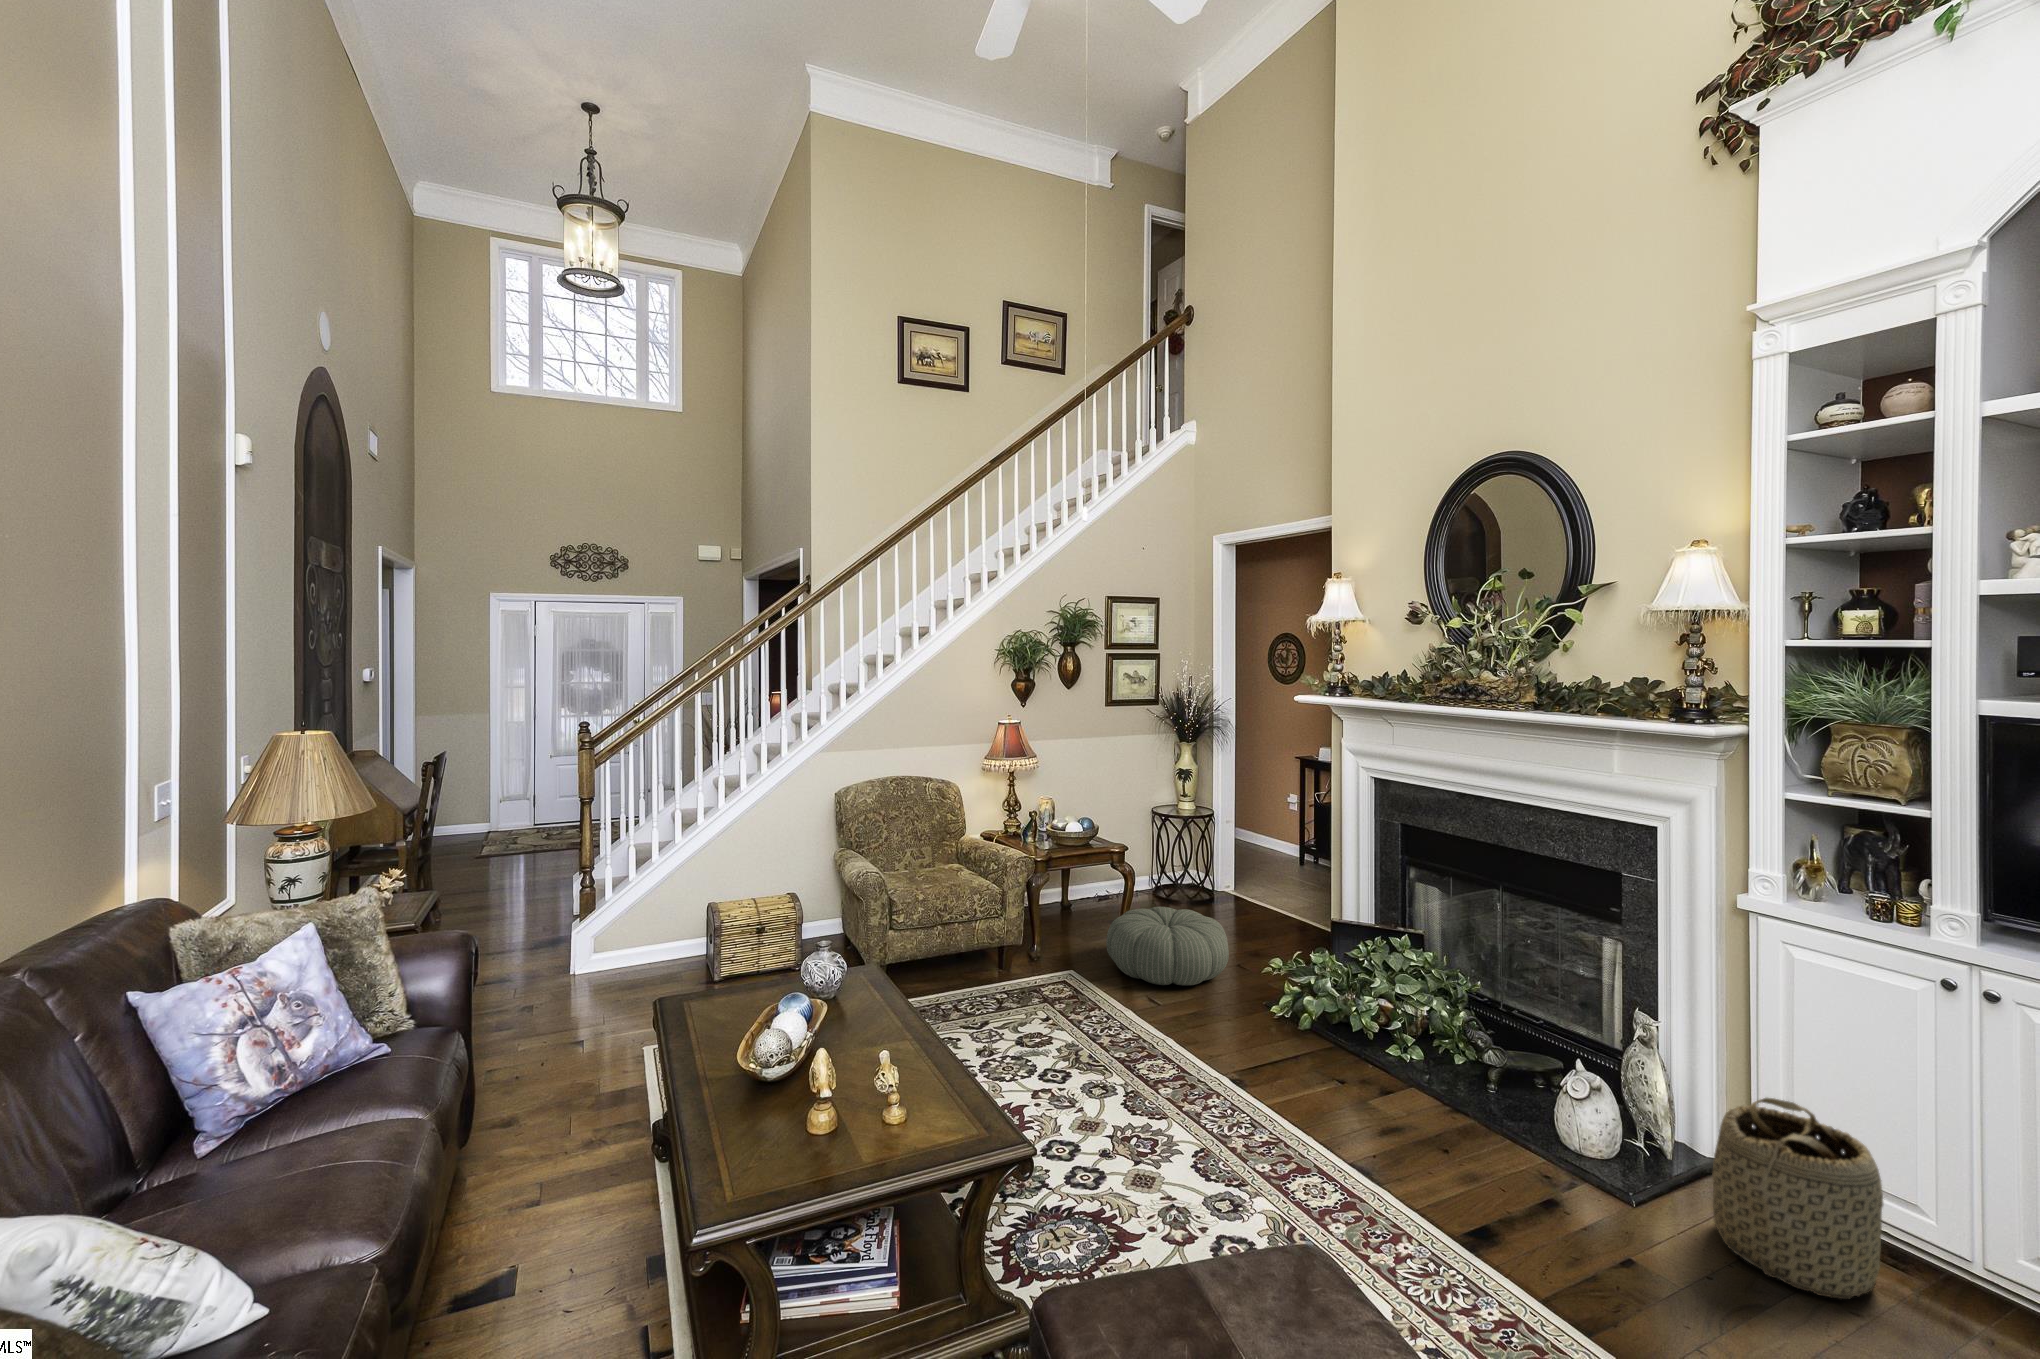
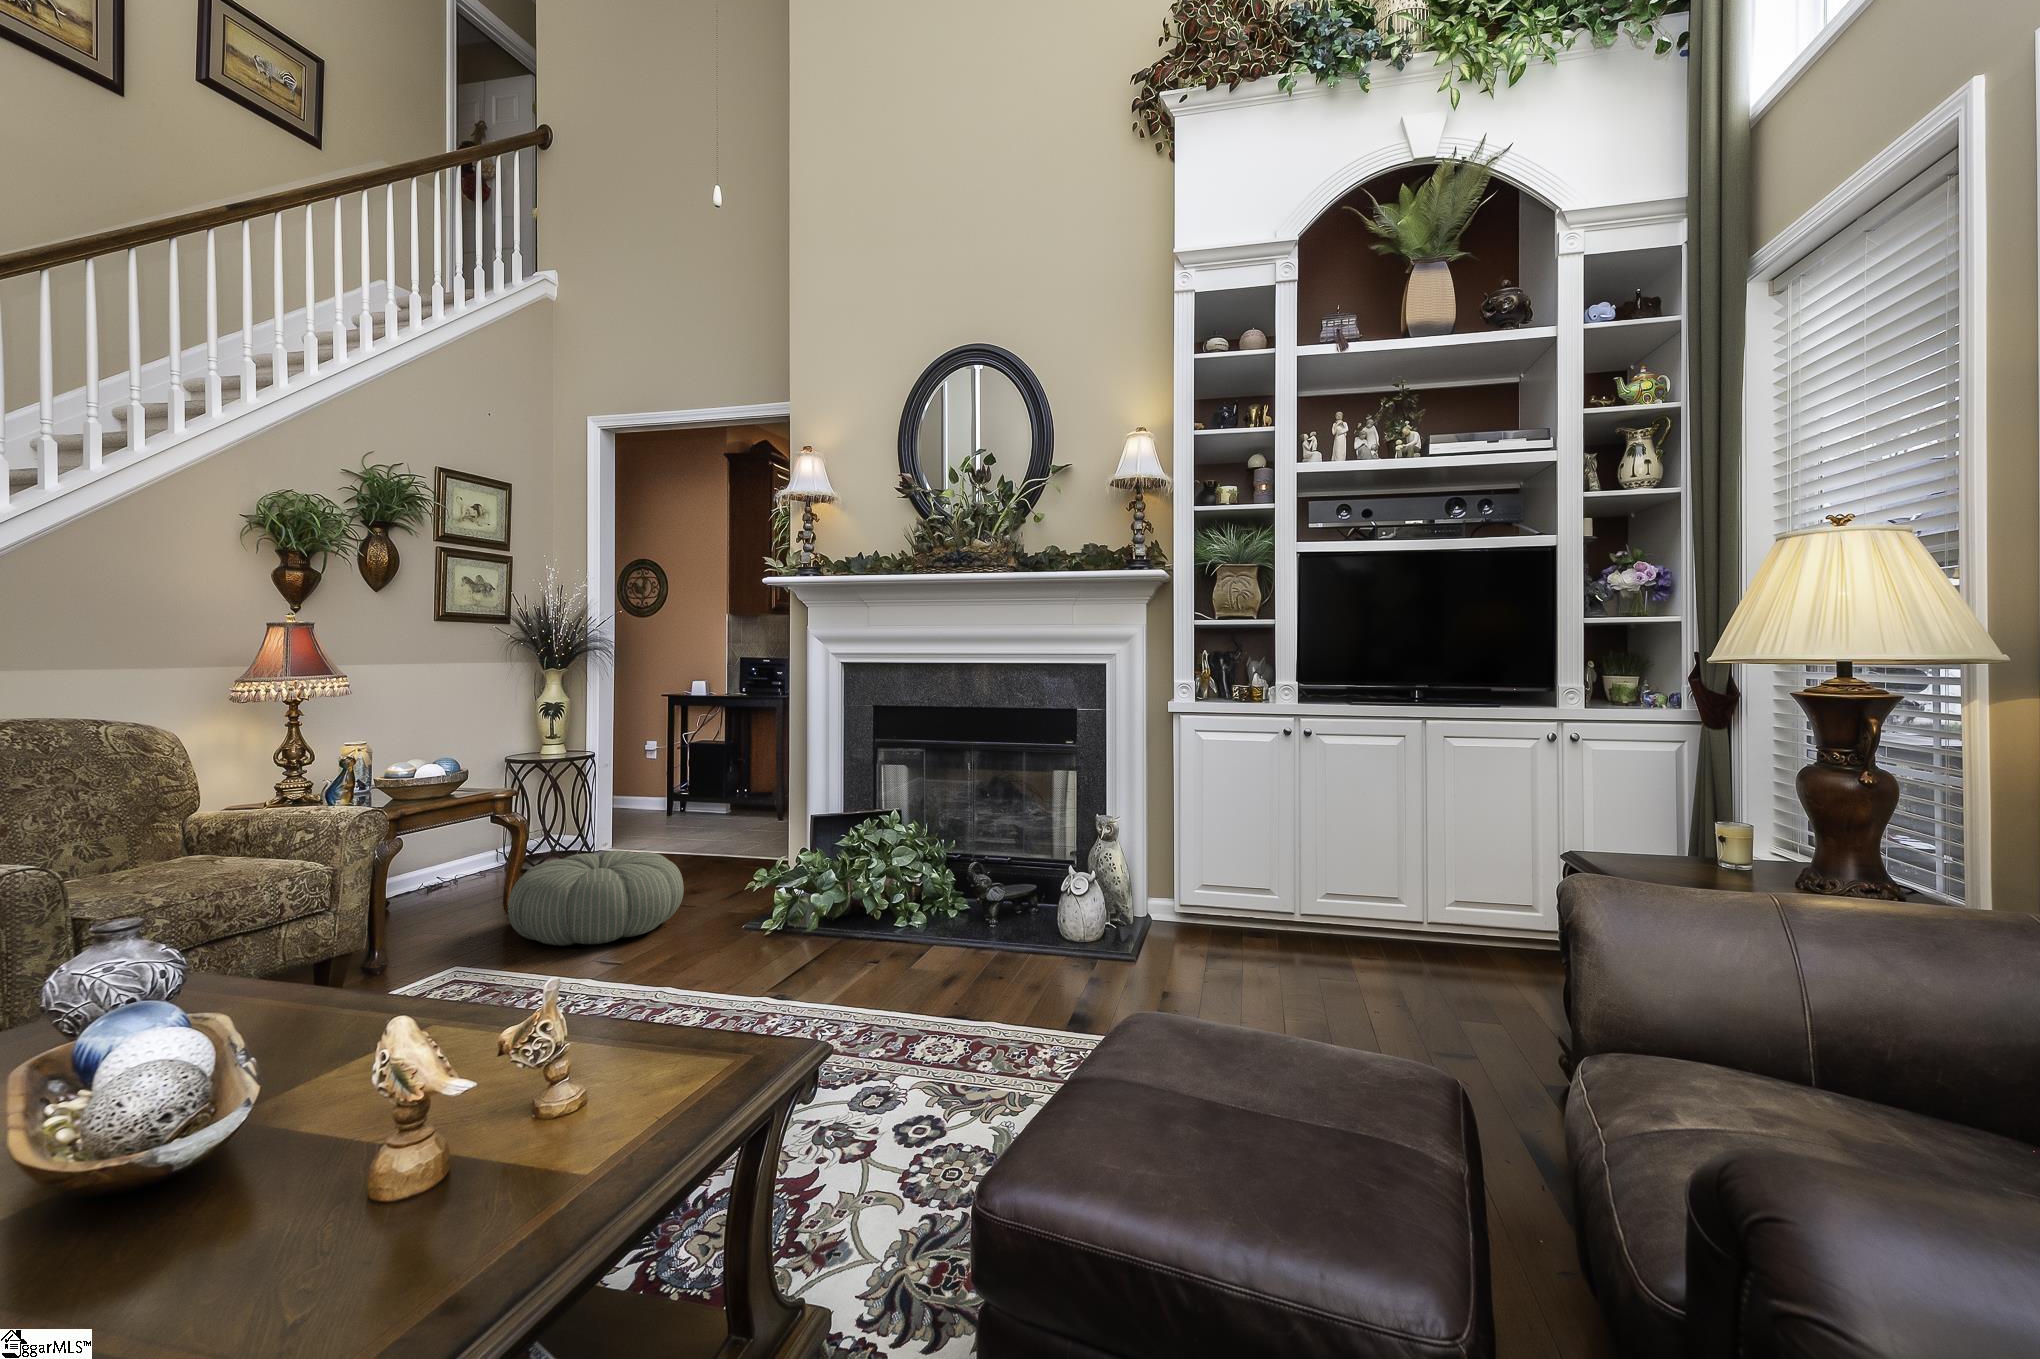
basket: present [1712,1098,1883,1299] -> none [1187,843,1287,970]

